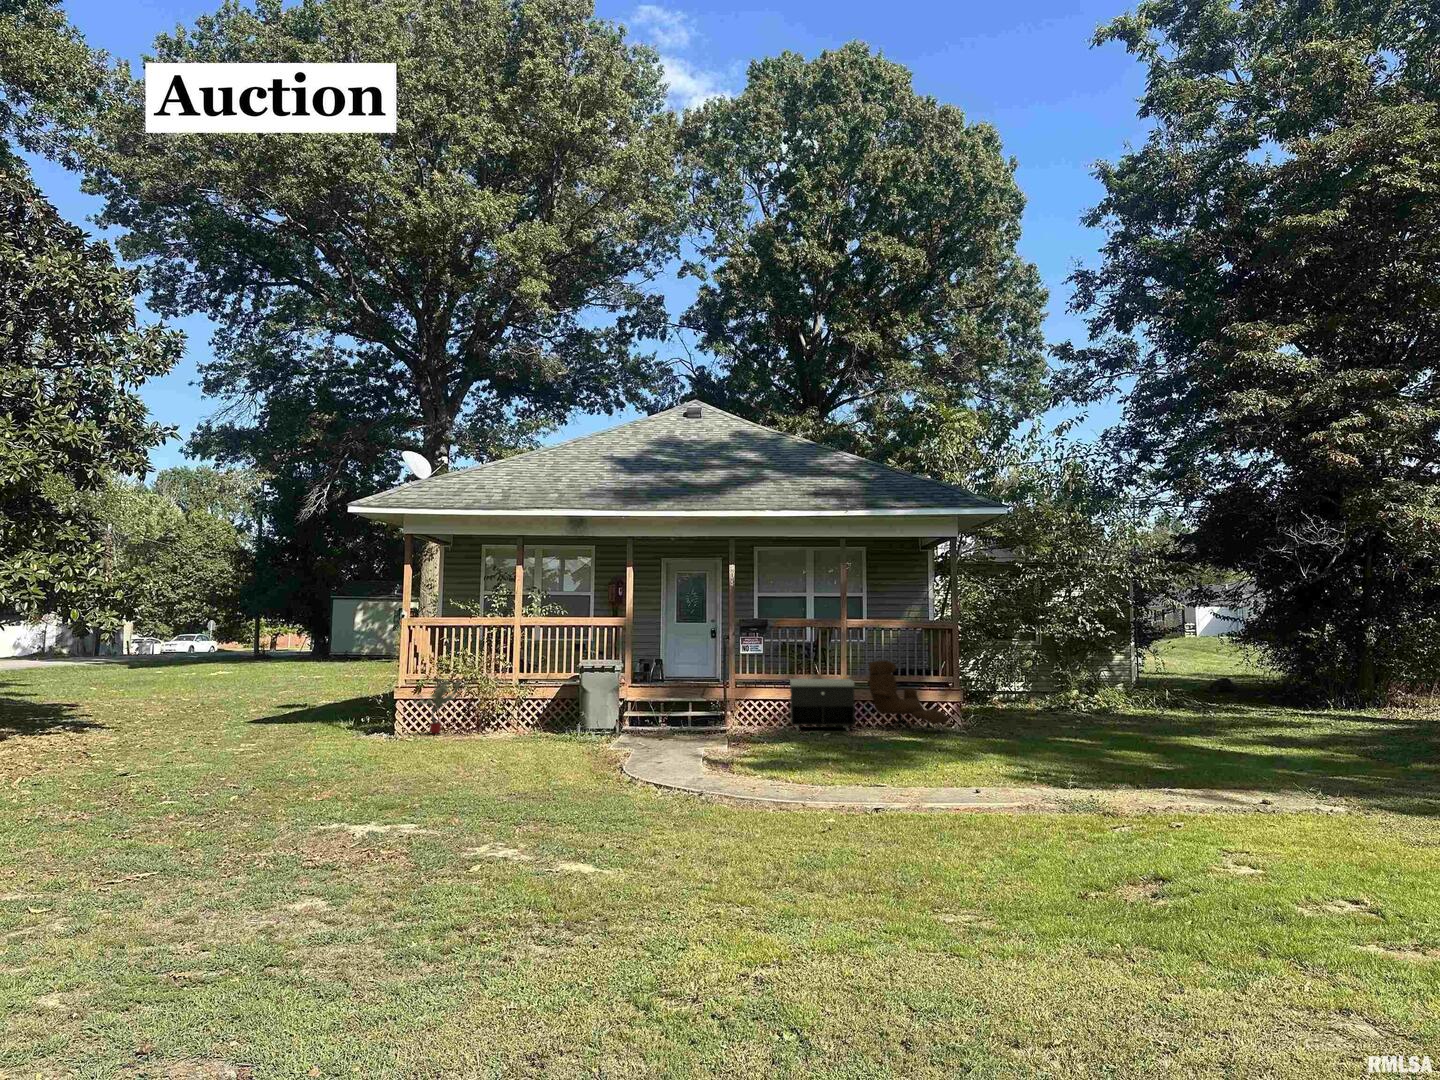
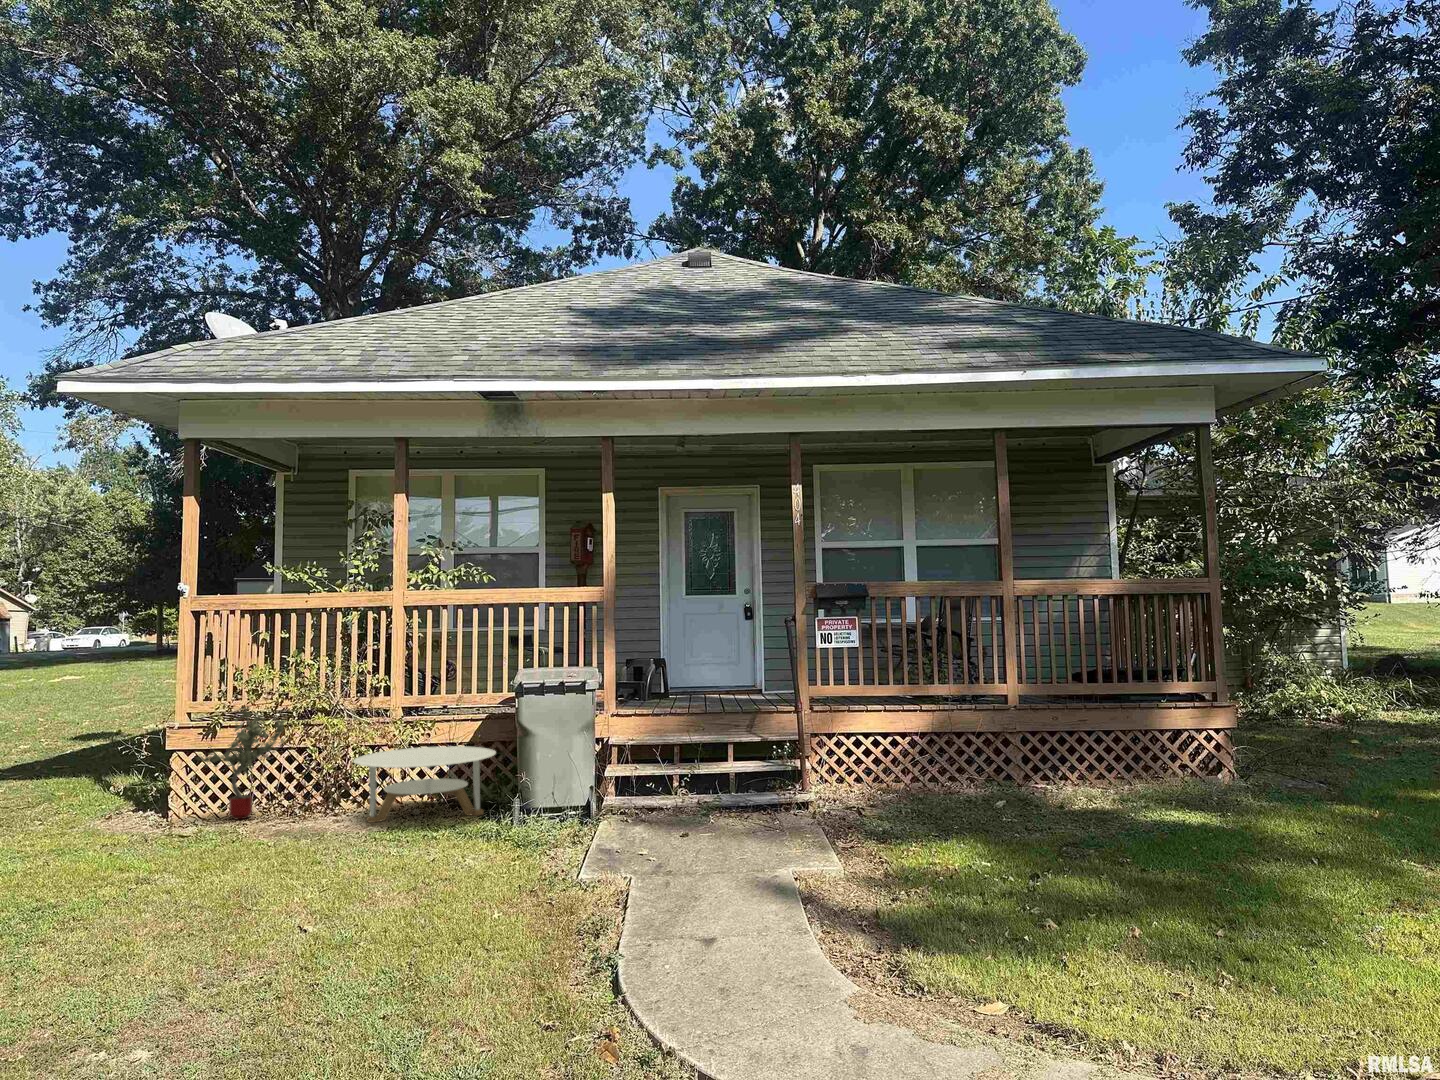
lounge chair: present [869,660,947,733] -> none [1063,656,1224,796]
storage bench: present [790,679,855,730] -> none [914,692,1045,792]
round table: none [495,701,568,736] -> present [354,746,496,823]

